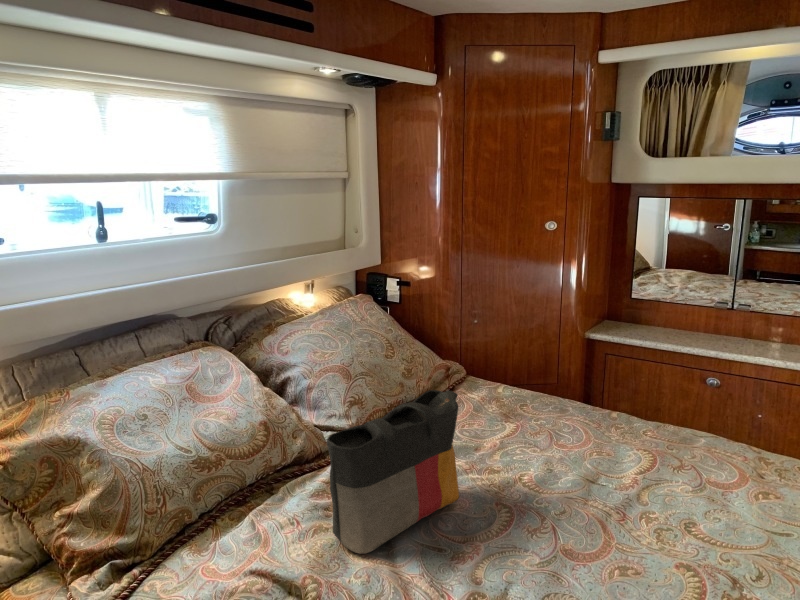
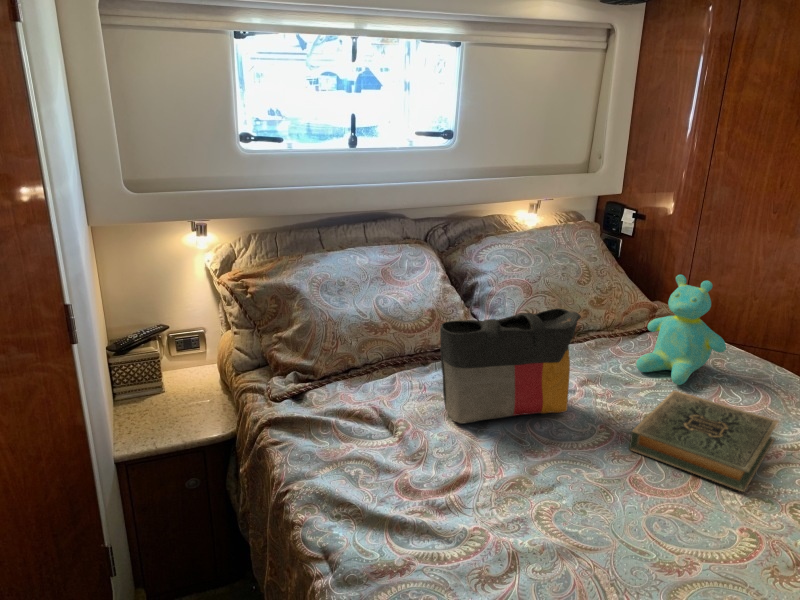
teddy bear: none [470,333,546,438] -> present [636,275,726,385]
hardback book: none [529,445,652,528] -> present [629,390,778,492]

